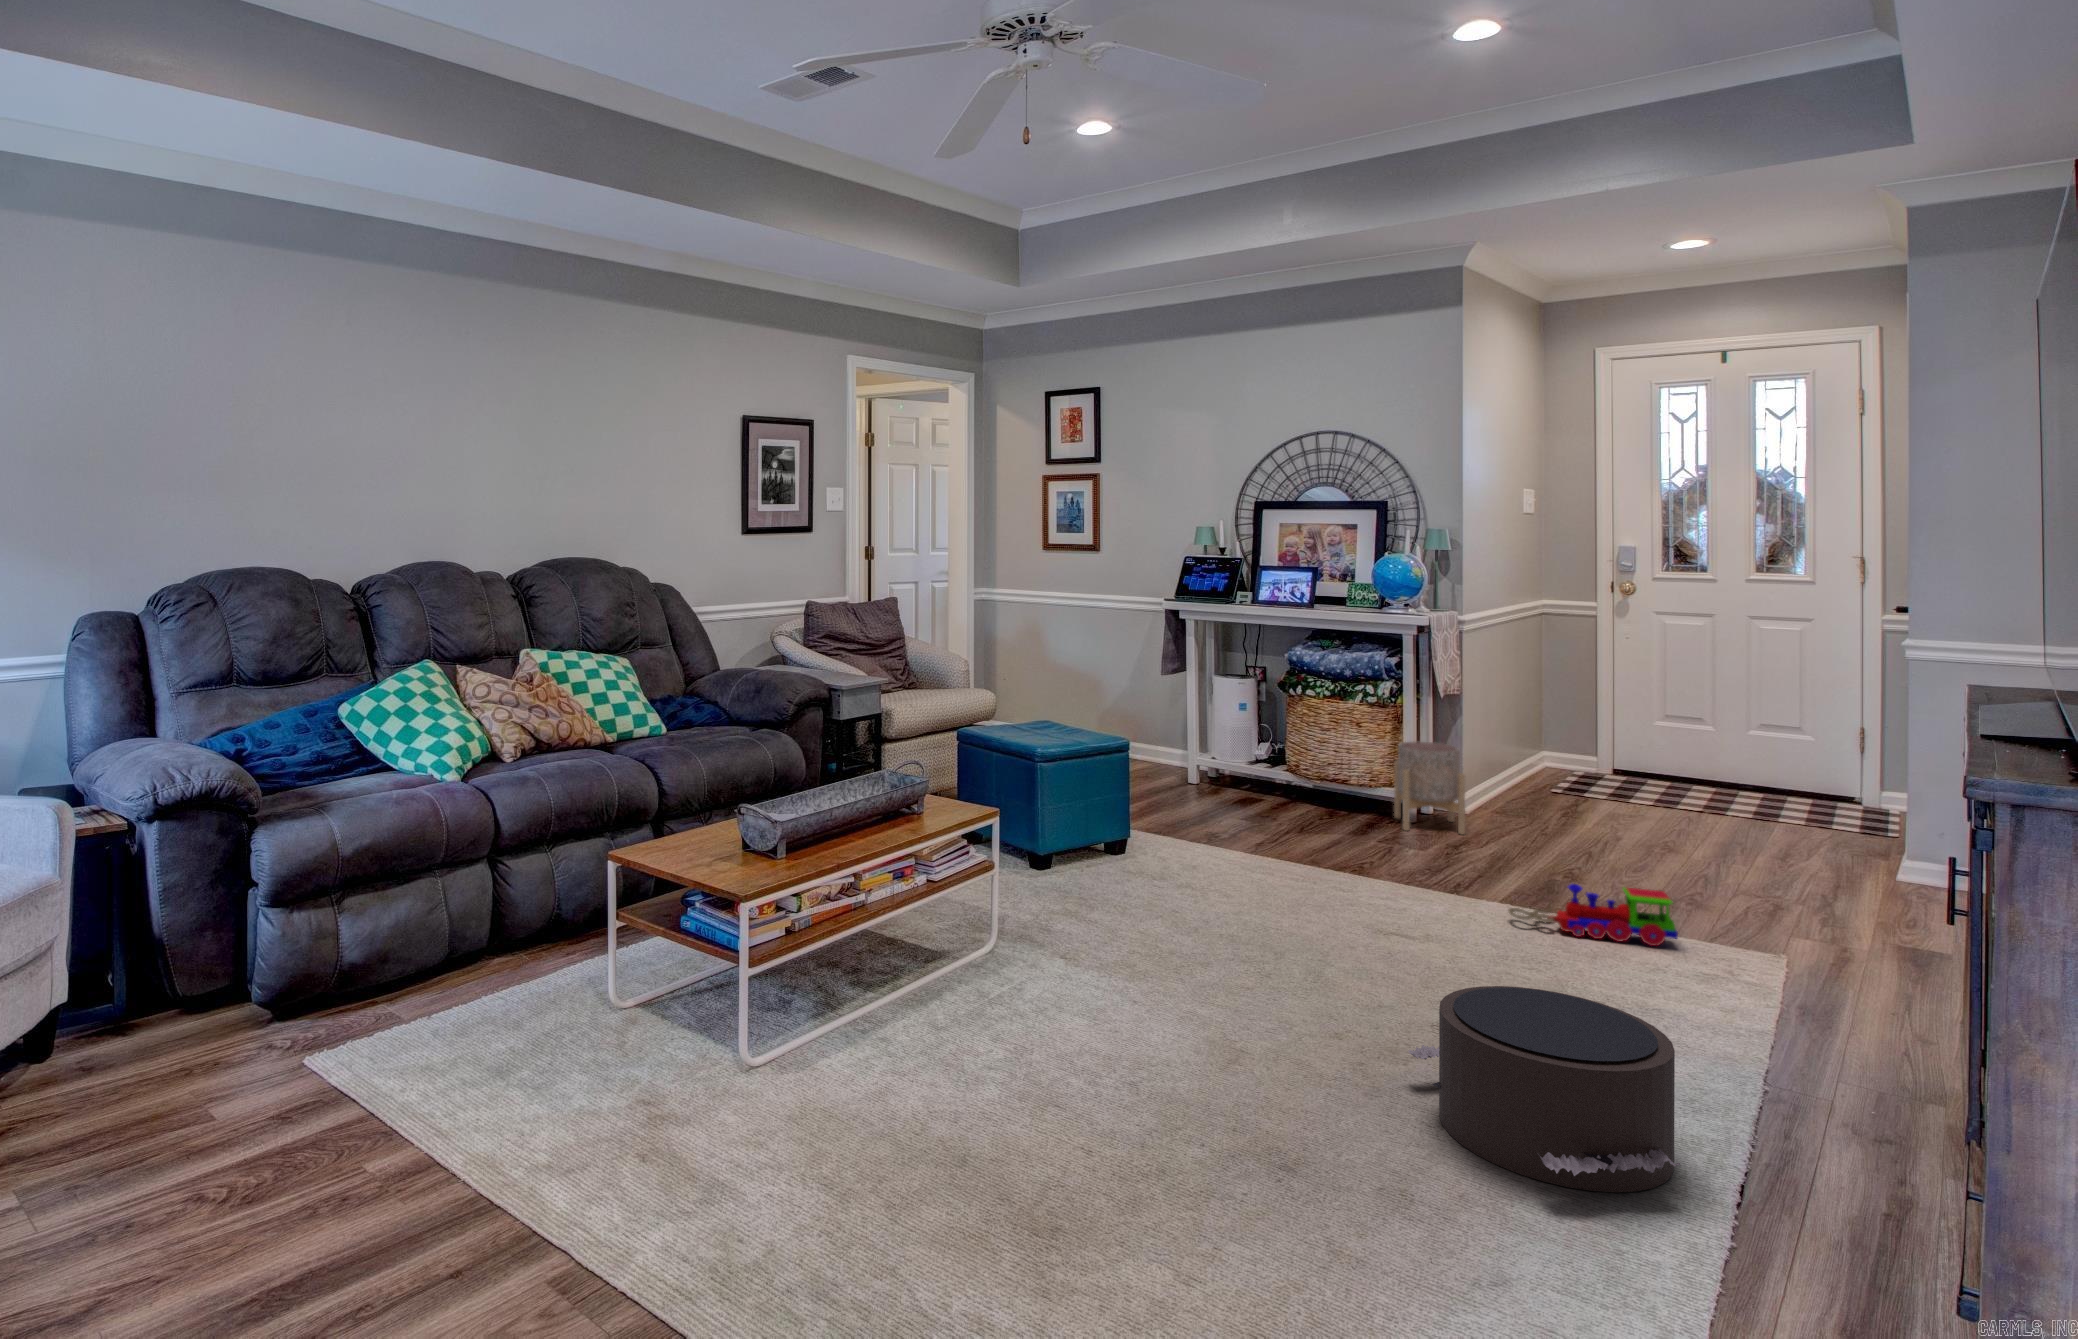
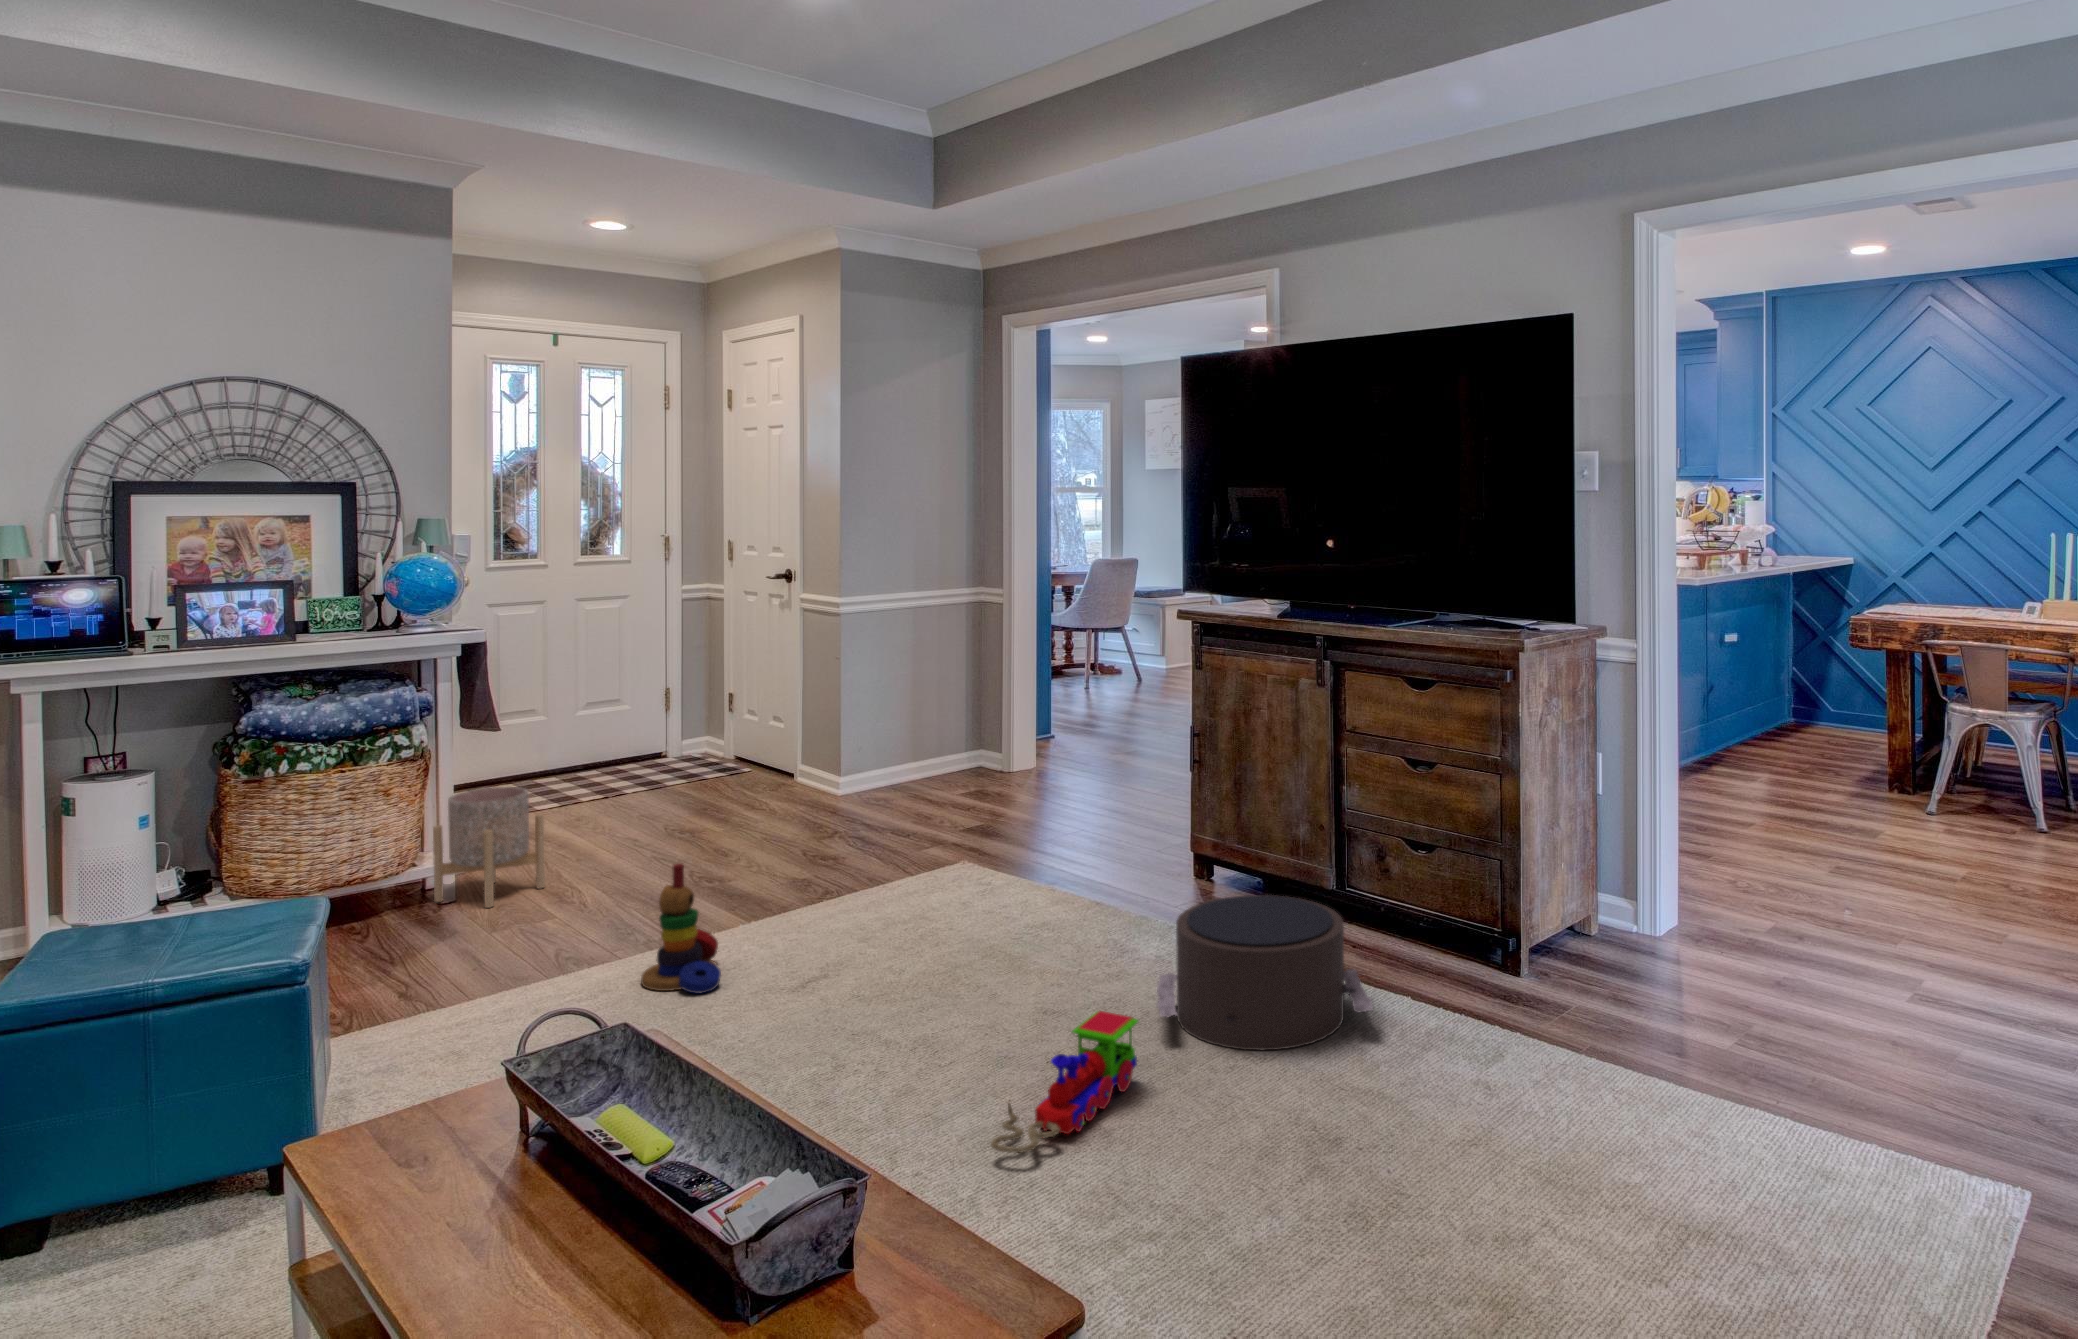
stacking toy: none [1319,806,1394,909] -> present [641,864,721,994]
toy train: present [1508,884,1678,946] -> present [991,1011,1138,1153]

